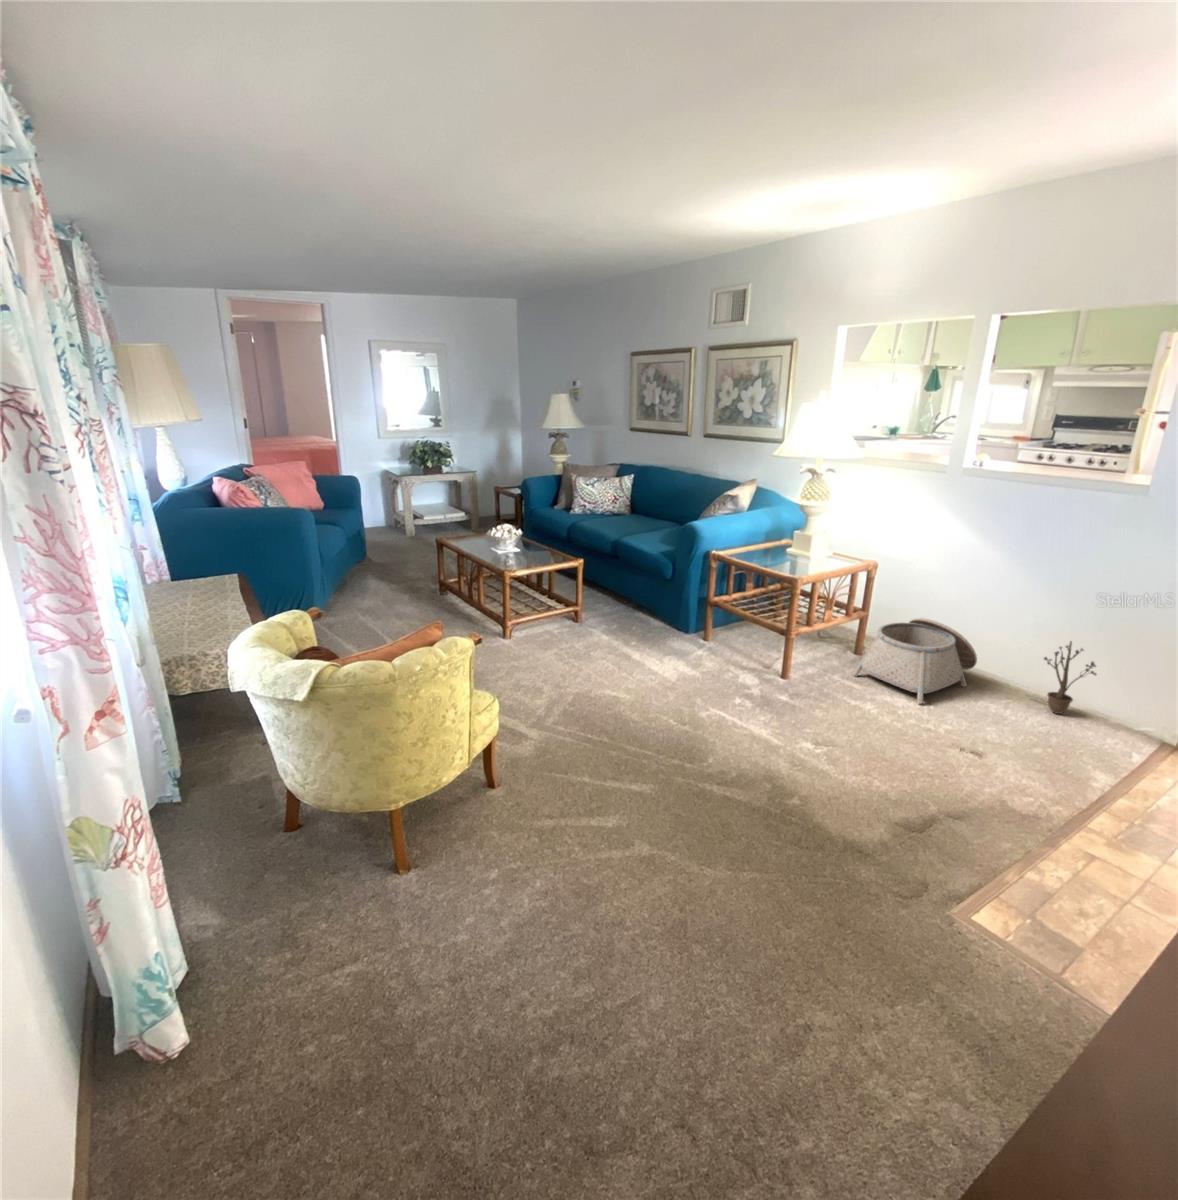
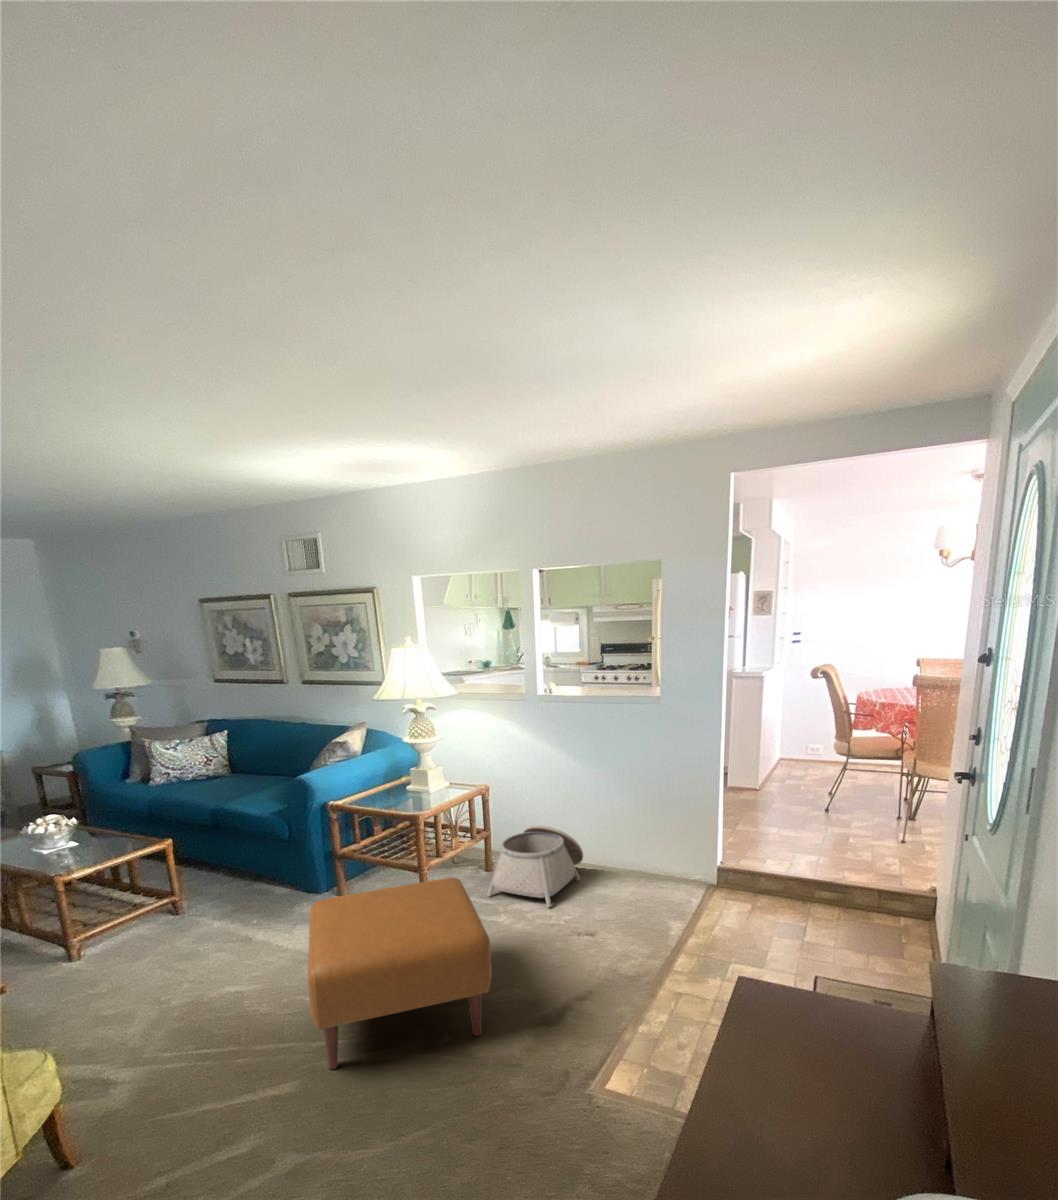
ottoman: none [650,636,837,800] -> present [308,878,492,1069]
decorative plant: present [1033,642,1096,714] -> none [624,820,667,885]

